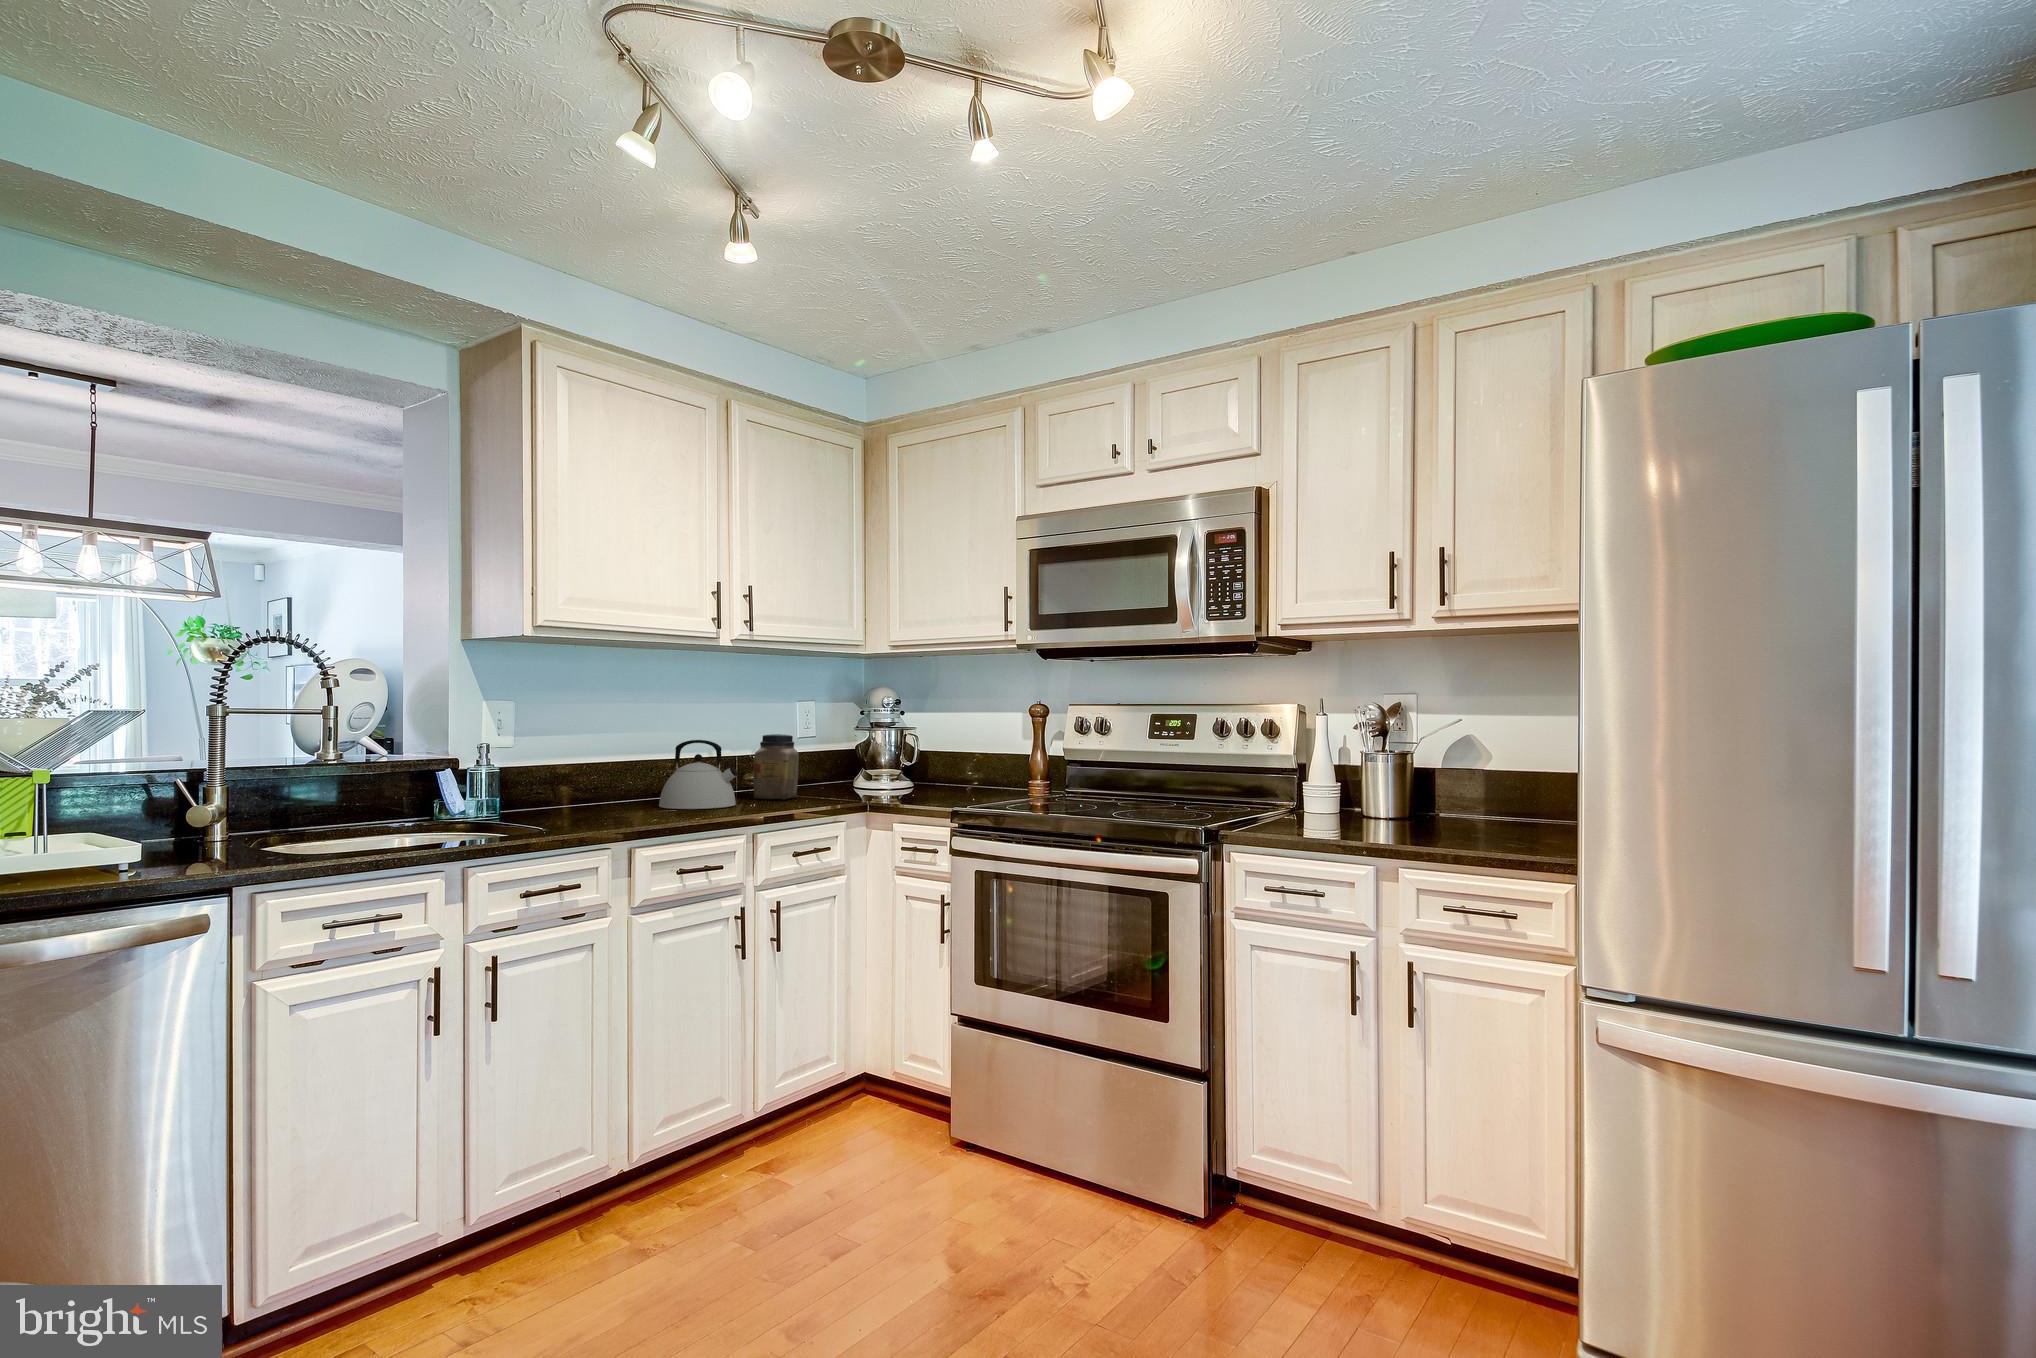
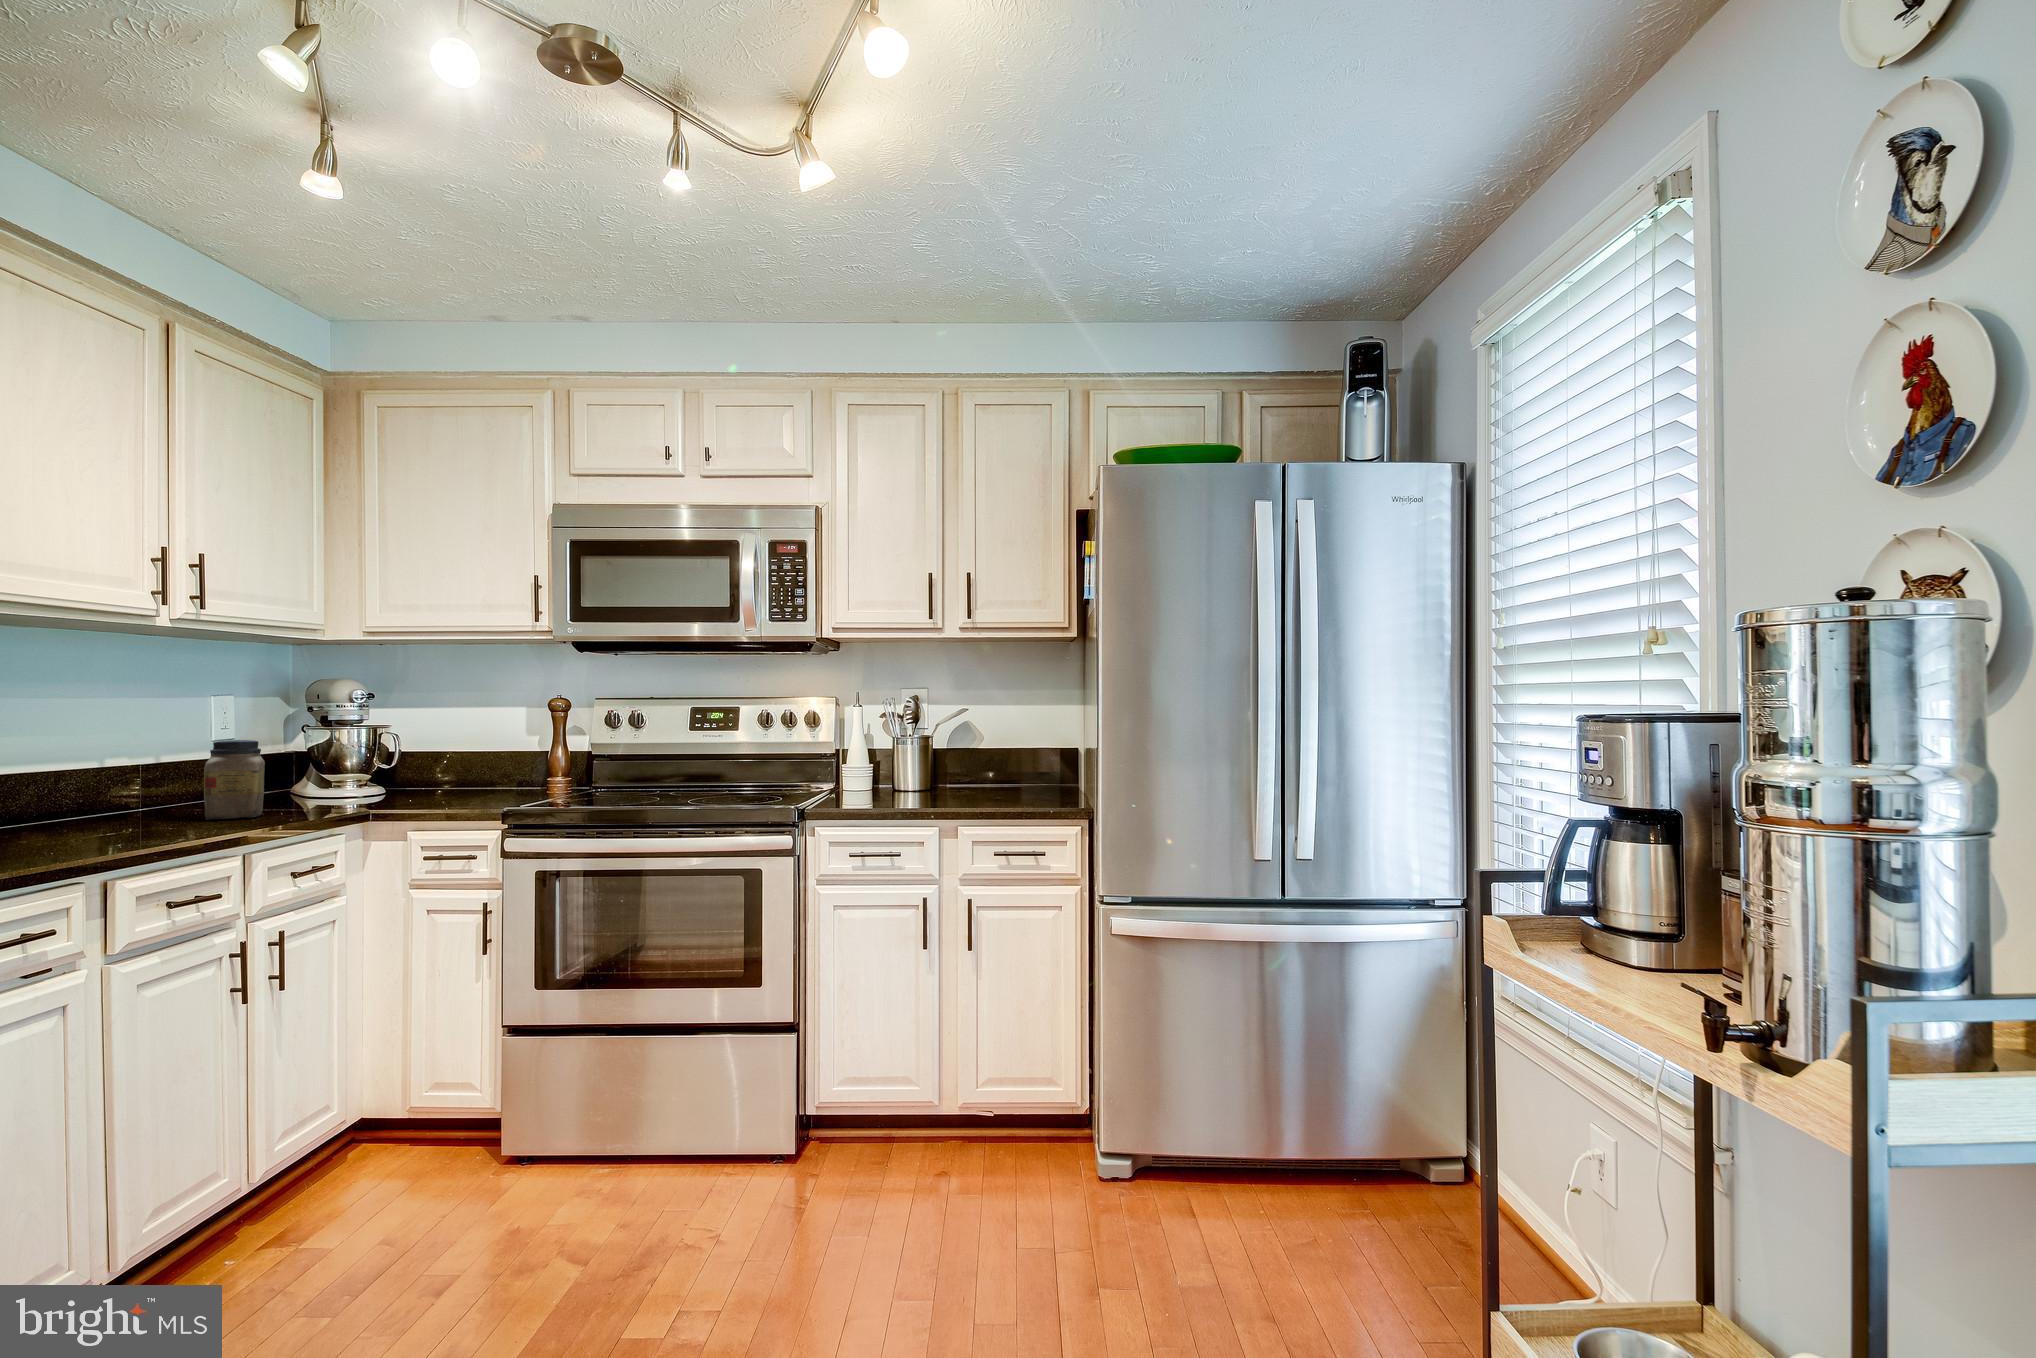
kettle: present [659,740,738,809] -> none [79,751,207,840]

